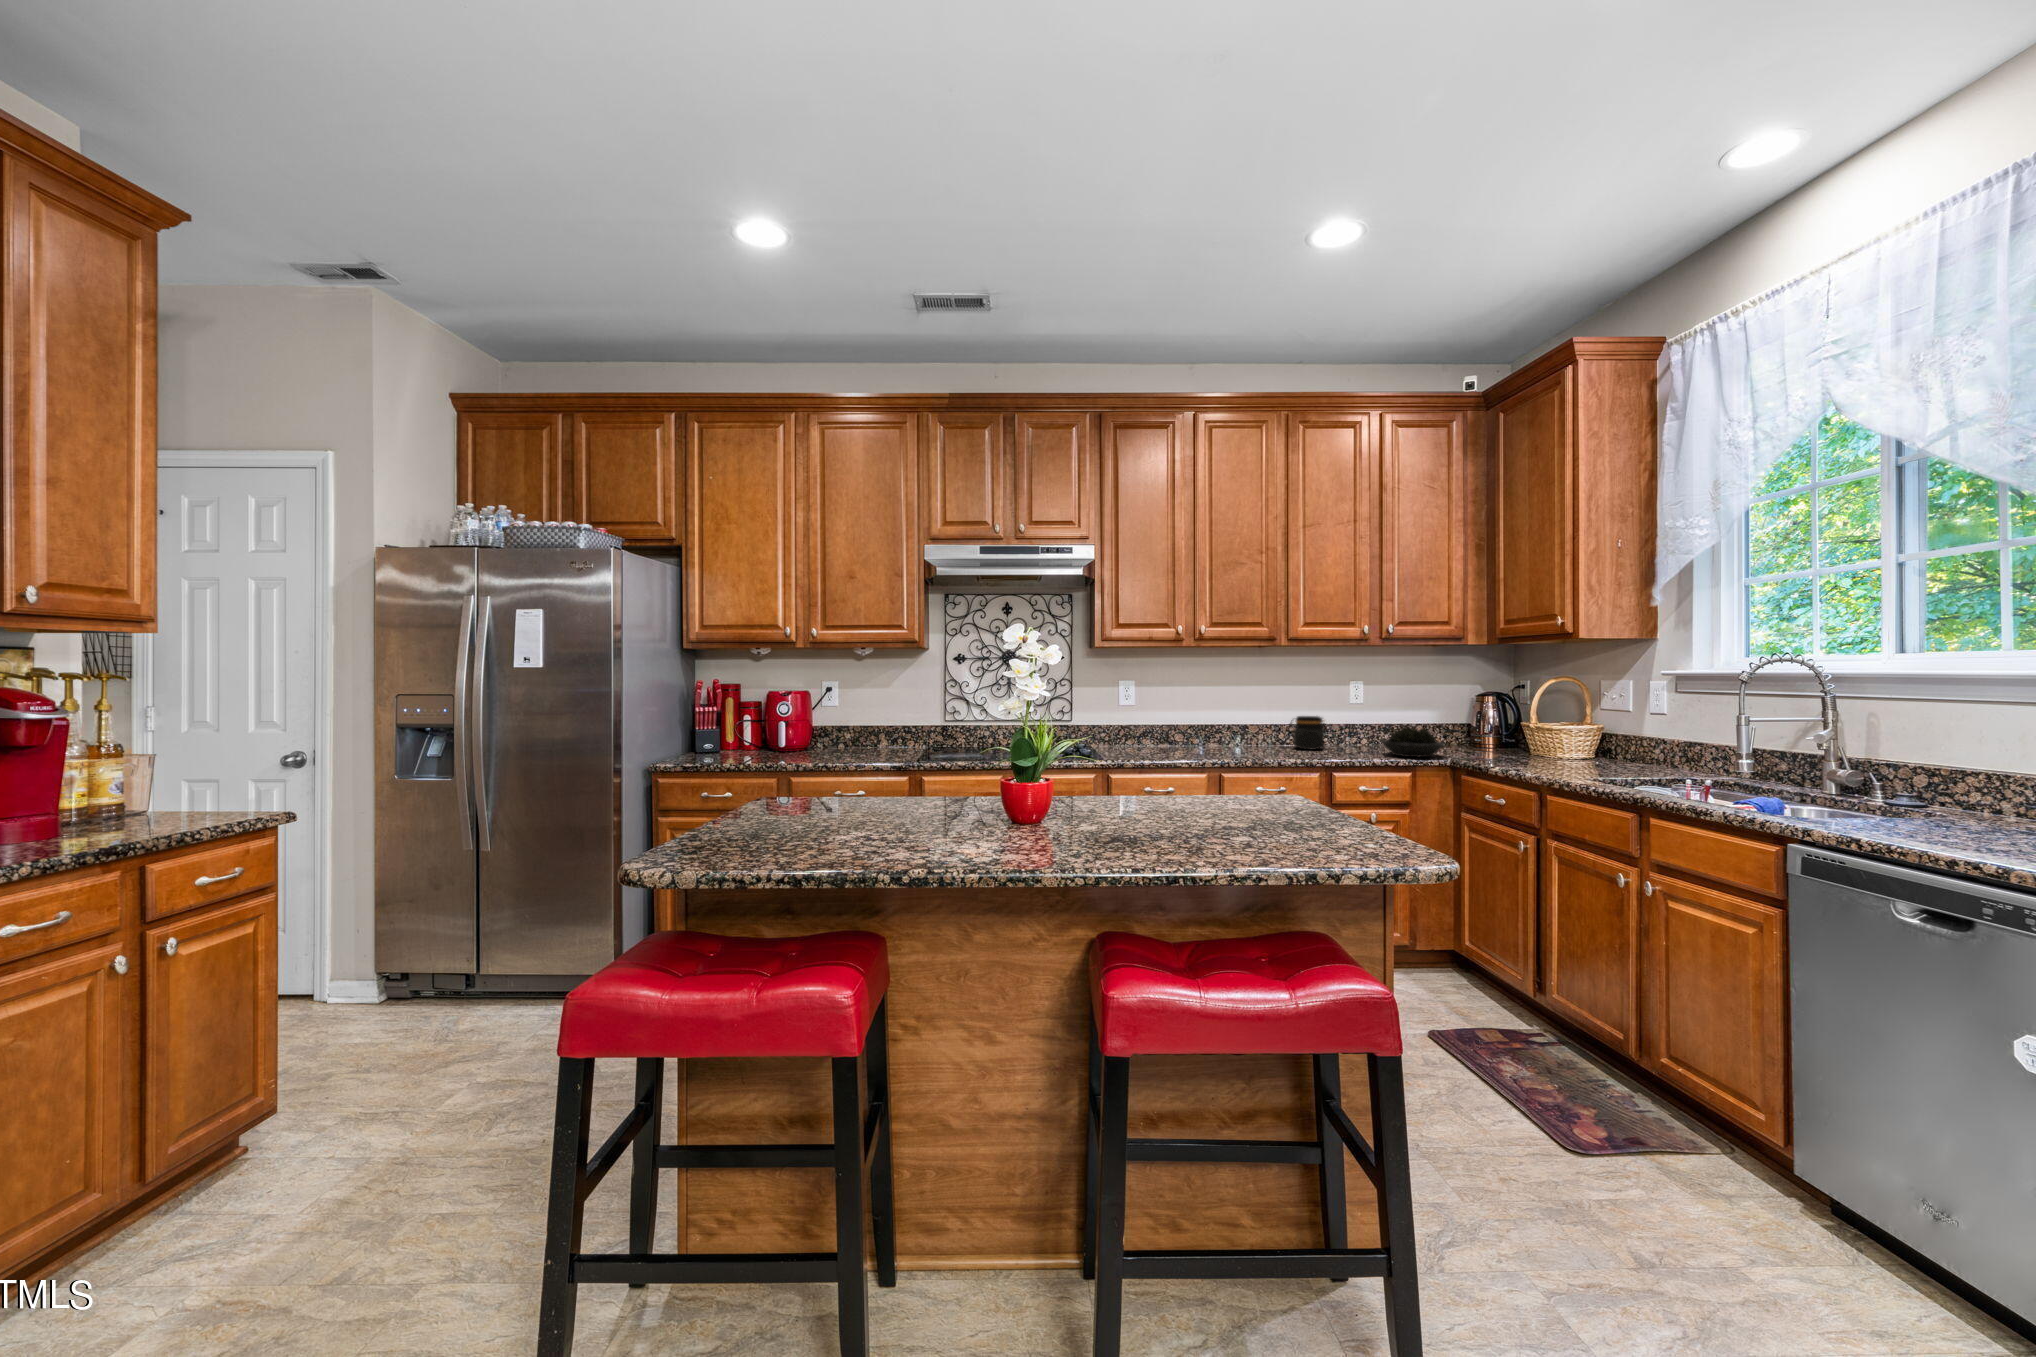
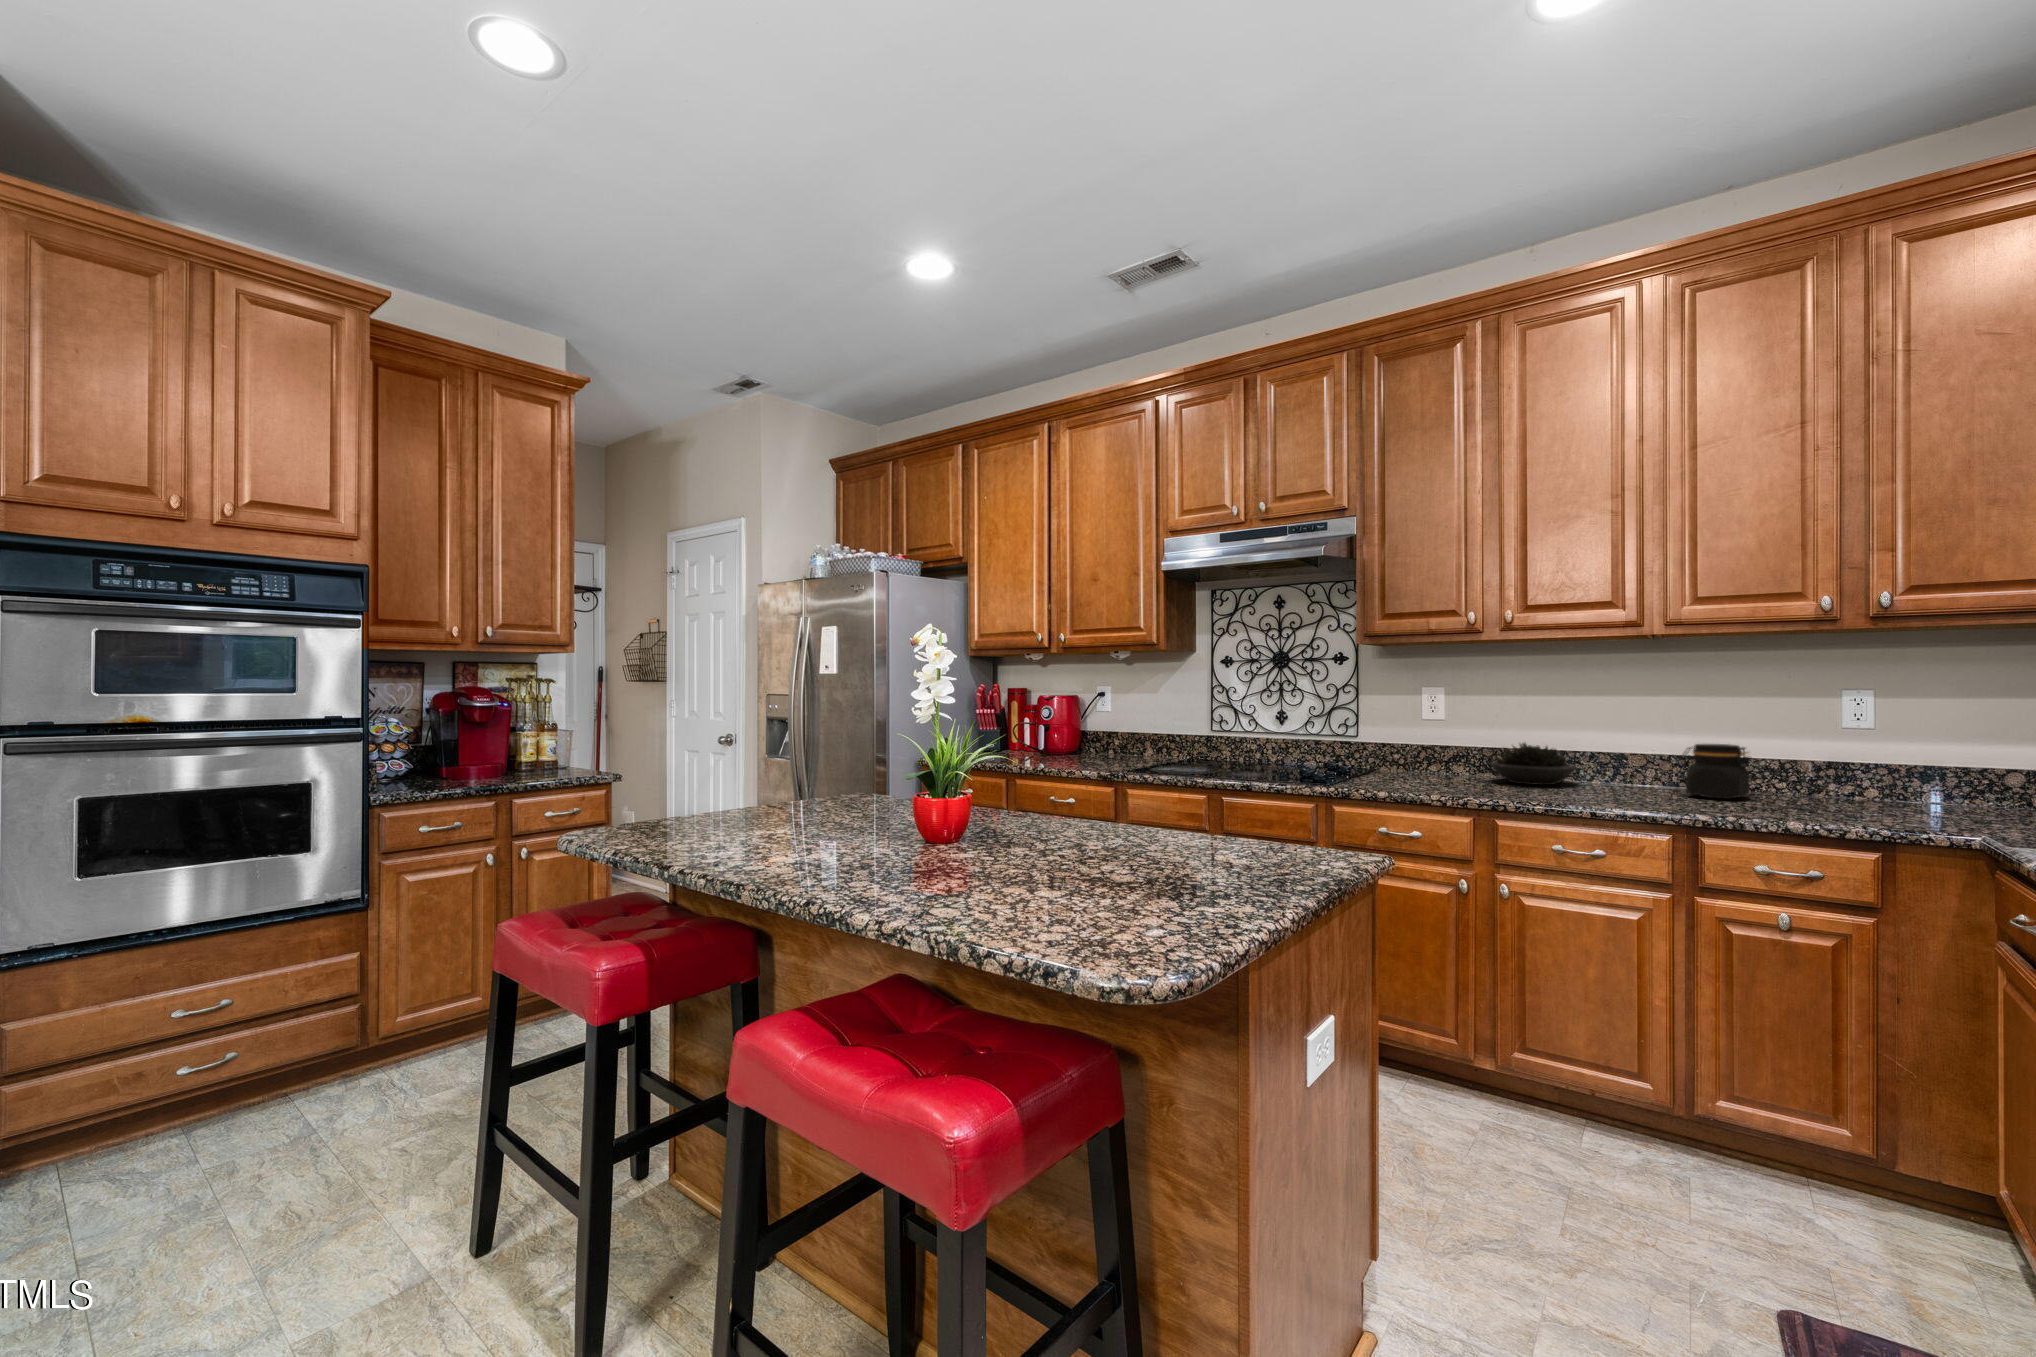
succulent plant: present [1381,726,1444,757] -> present [1491,743,1577,785]

